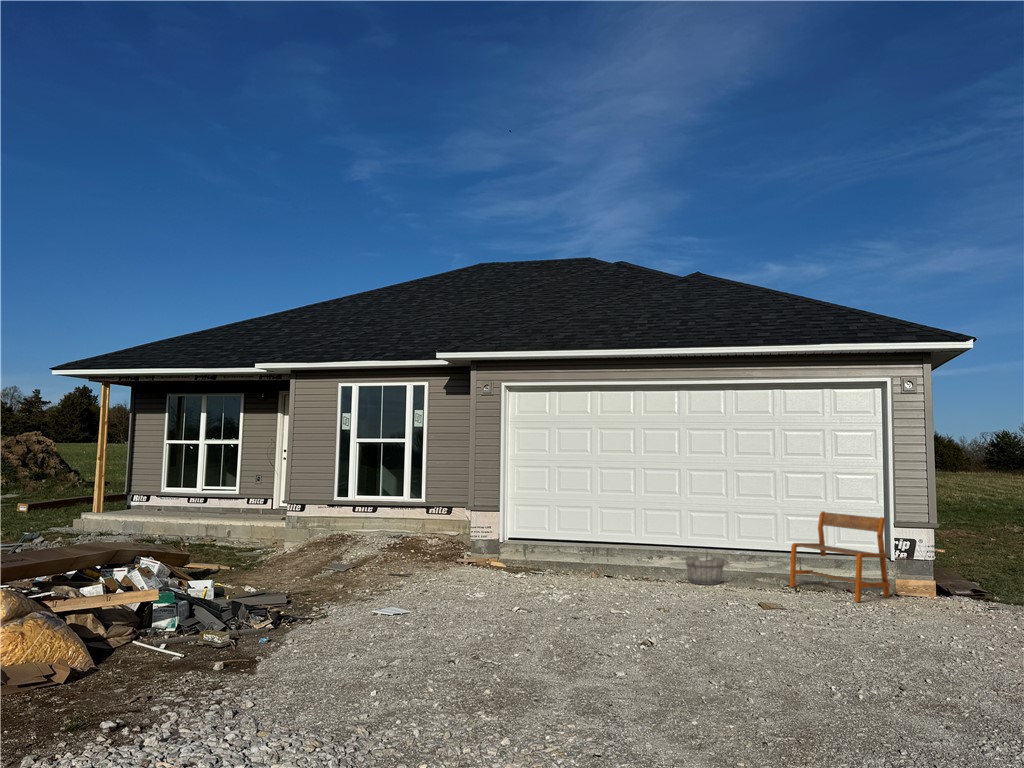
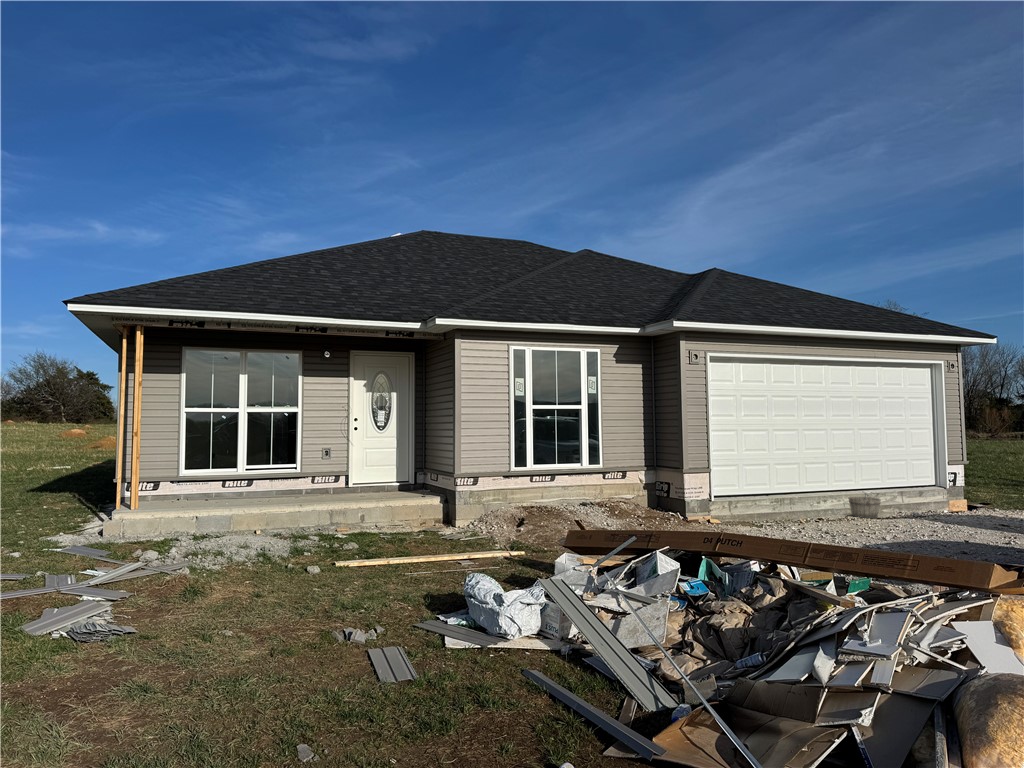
bench: present [790,511,890,602] -> none [908,459,978,518]

